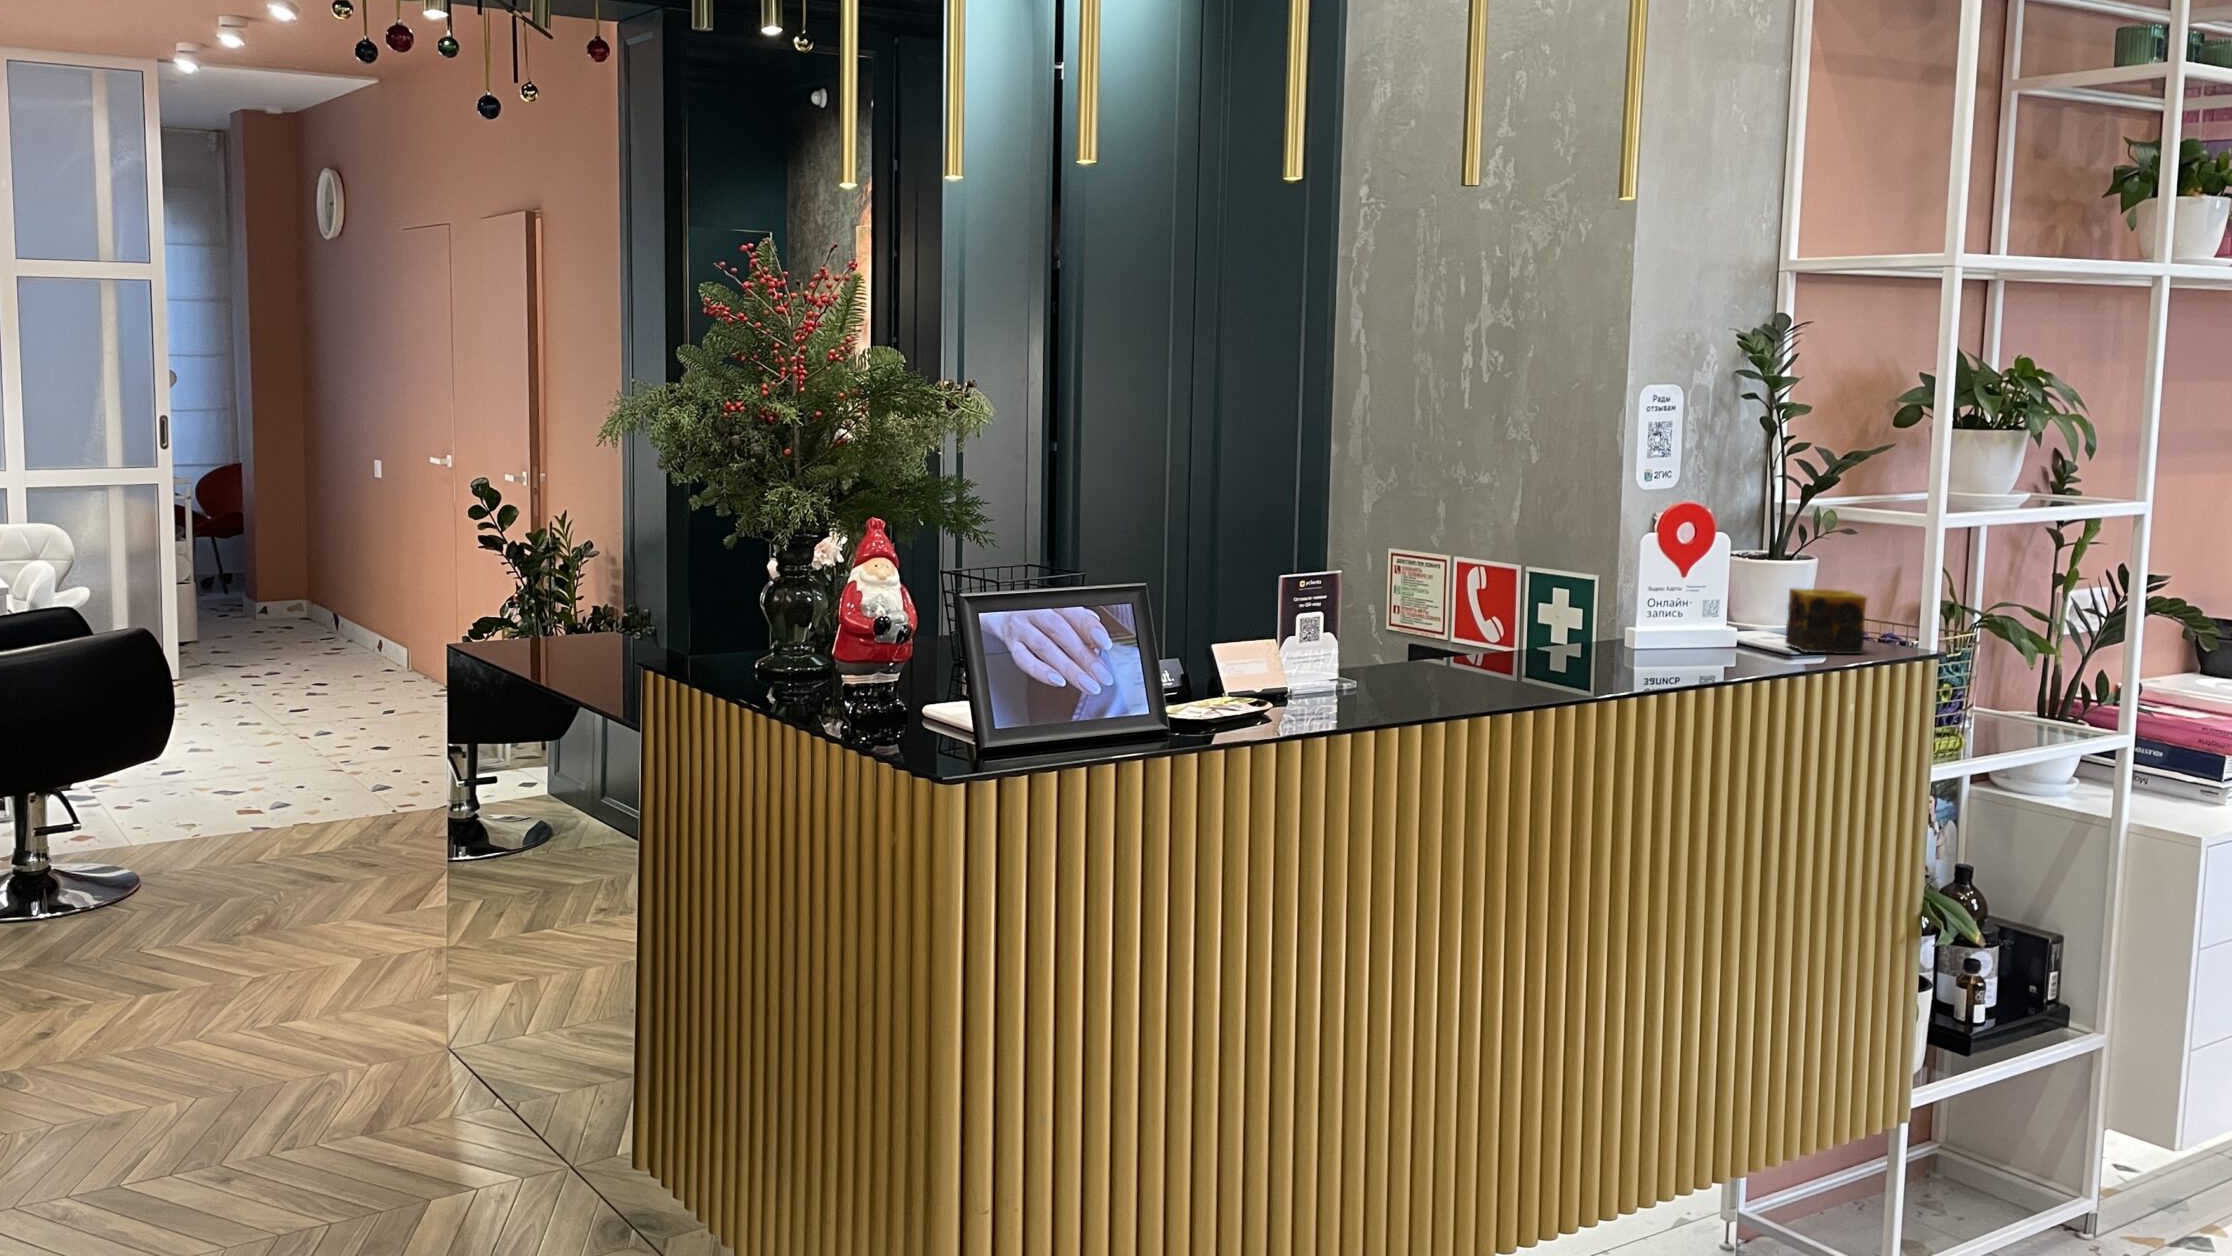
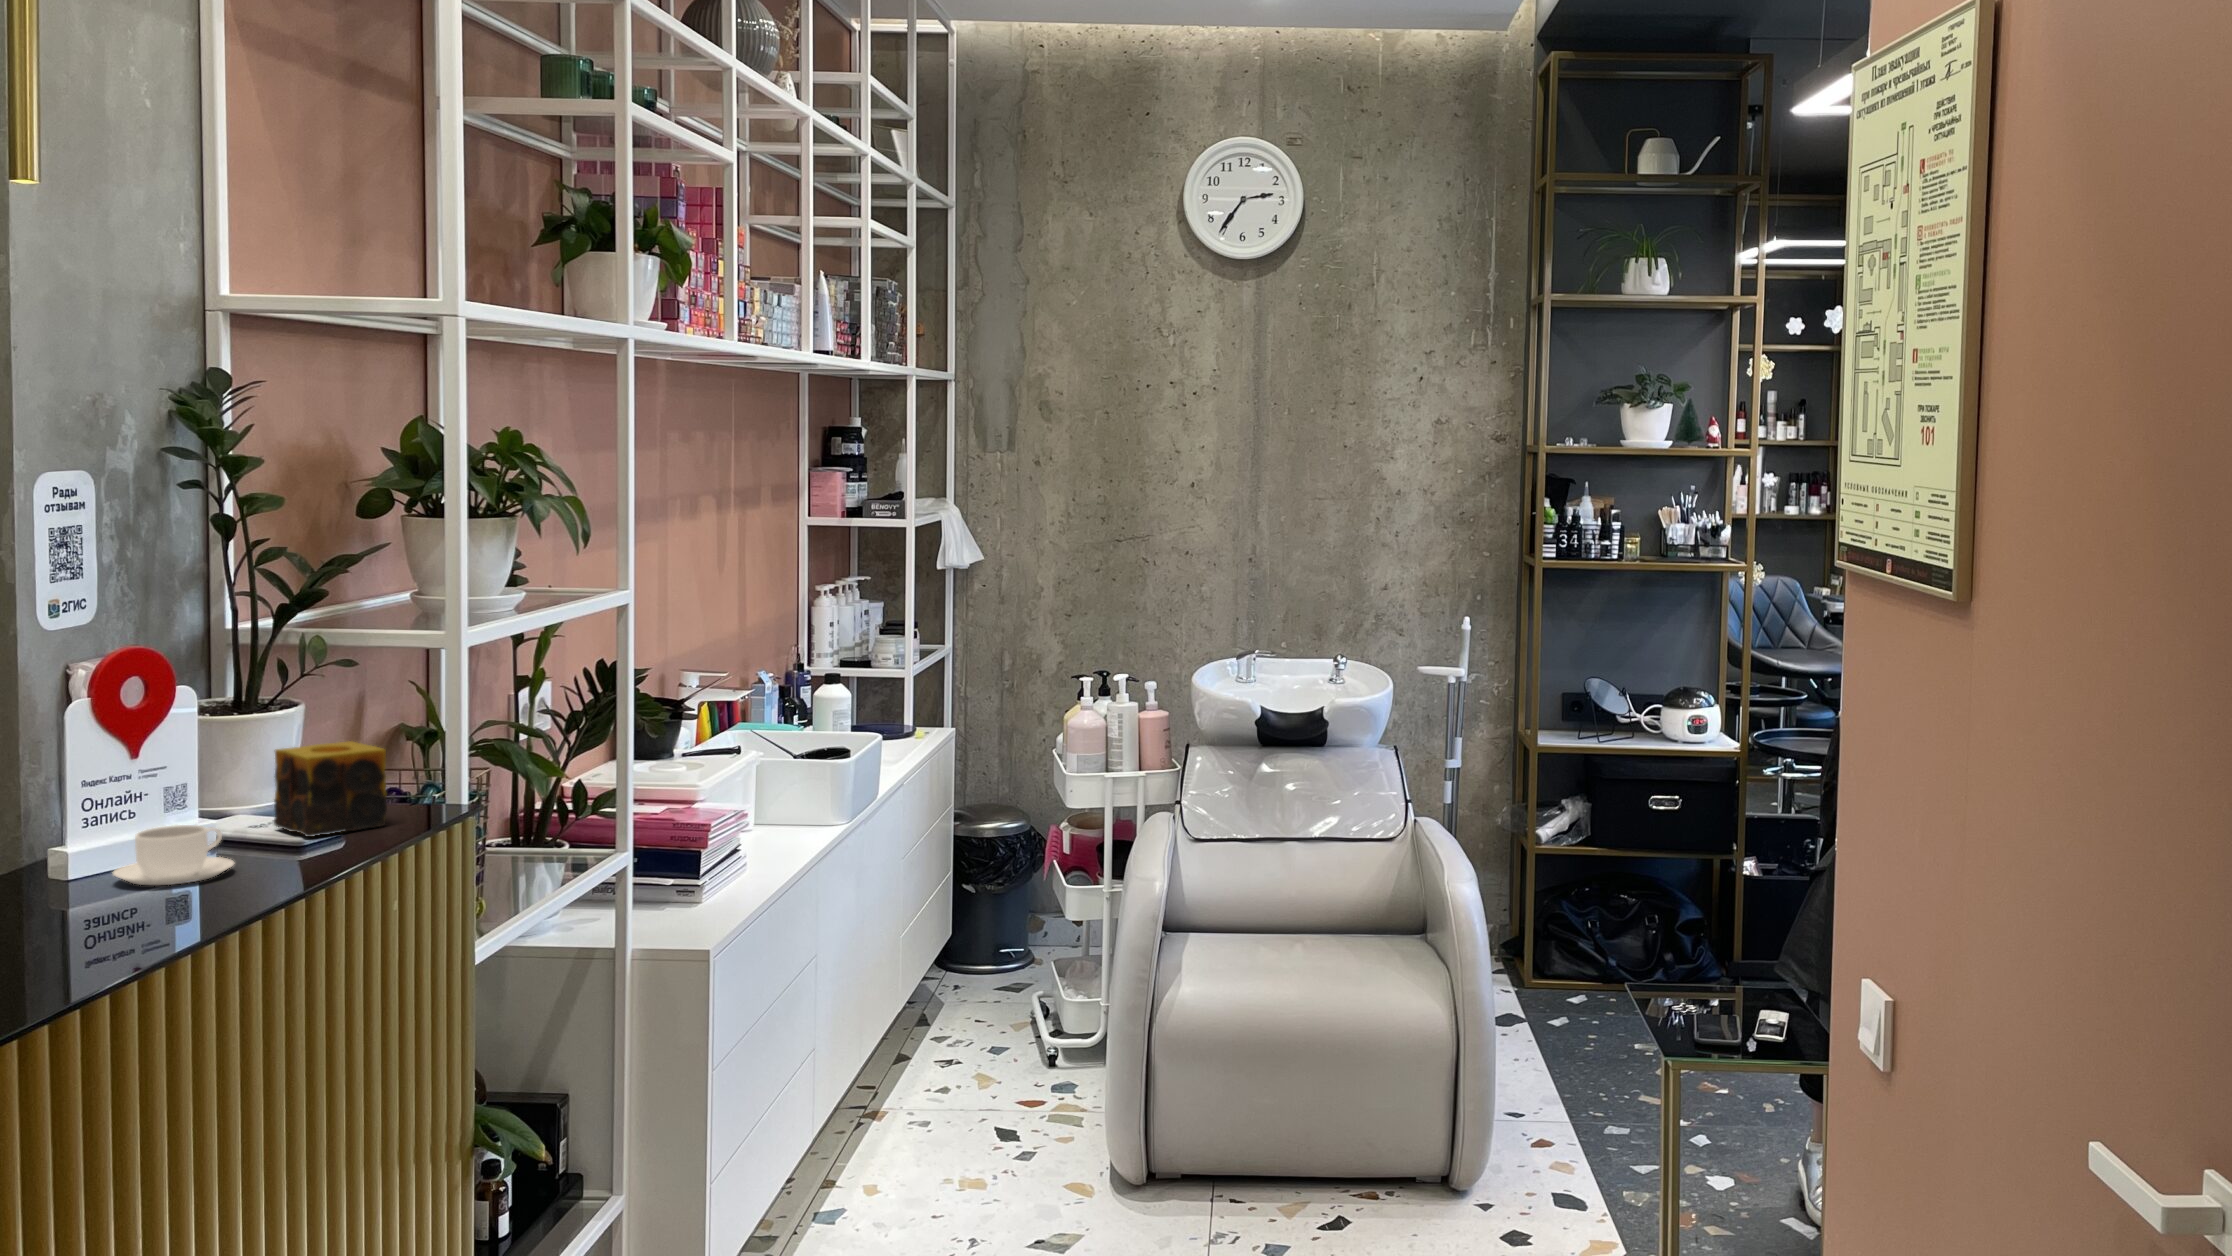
coffee cup: none [1662,625,1740,663] -> present [113,825,234,885]

